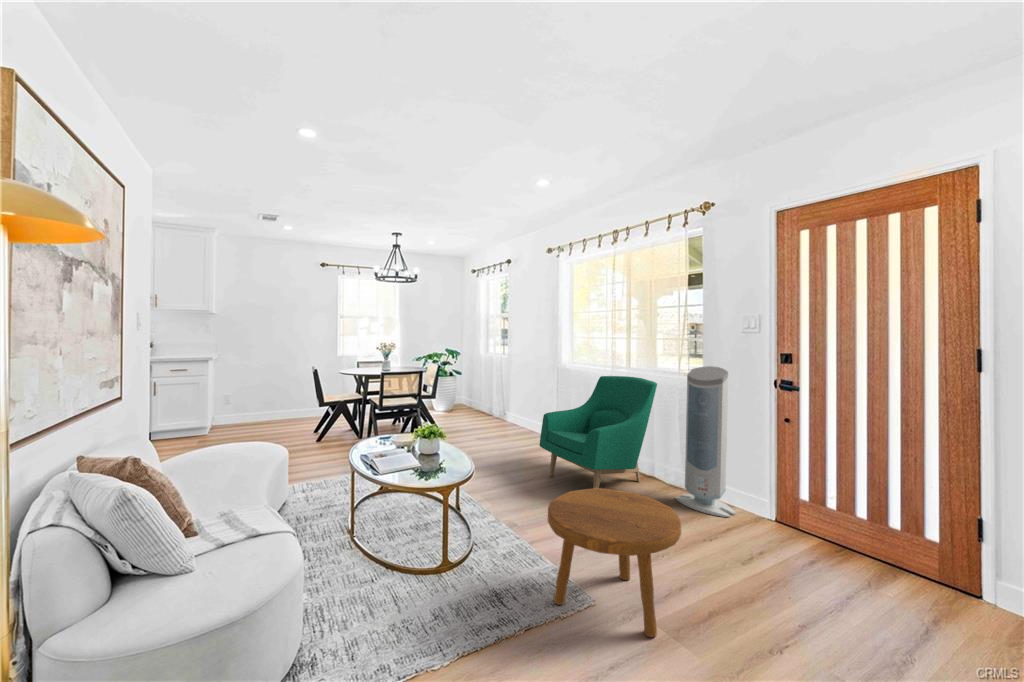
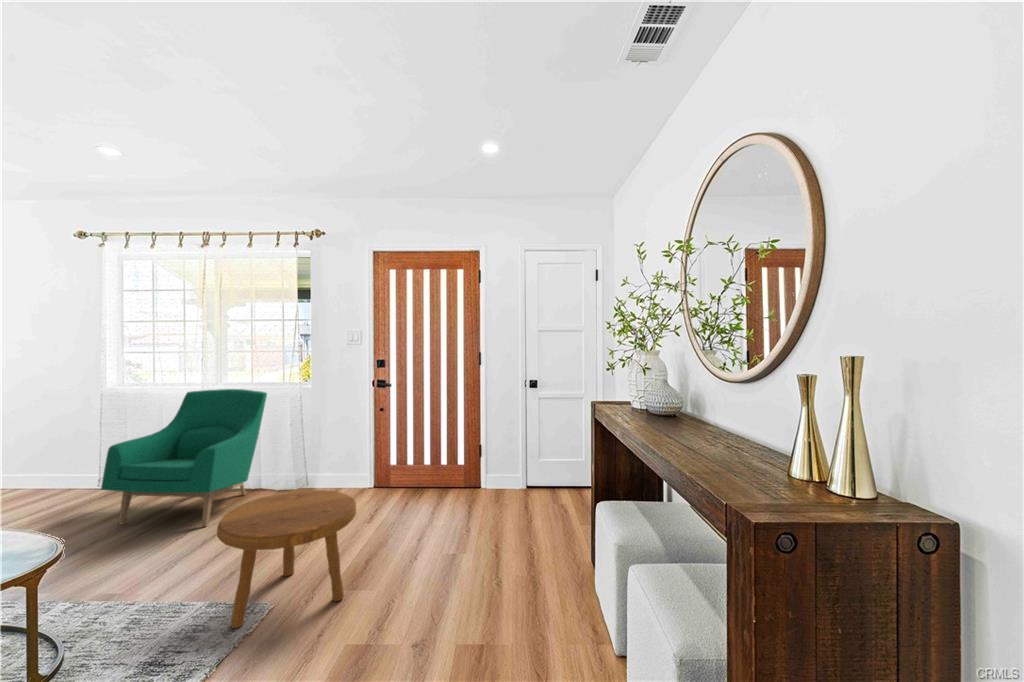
air purifier: present [675,366,736,517] -> none [290,373,345,500]

